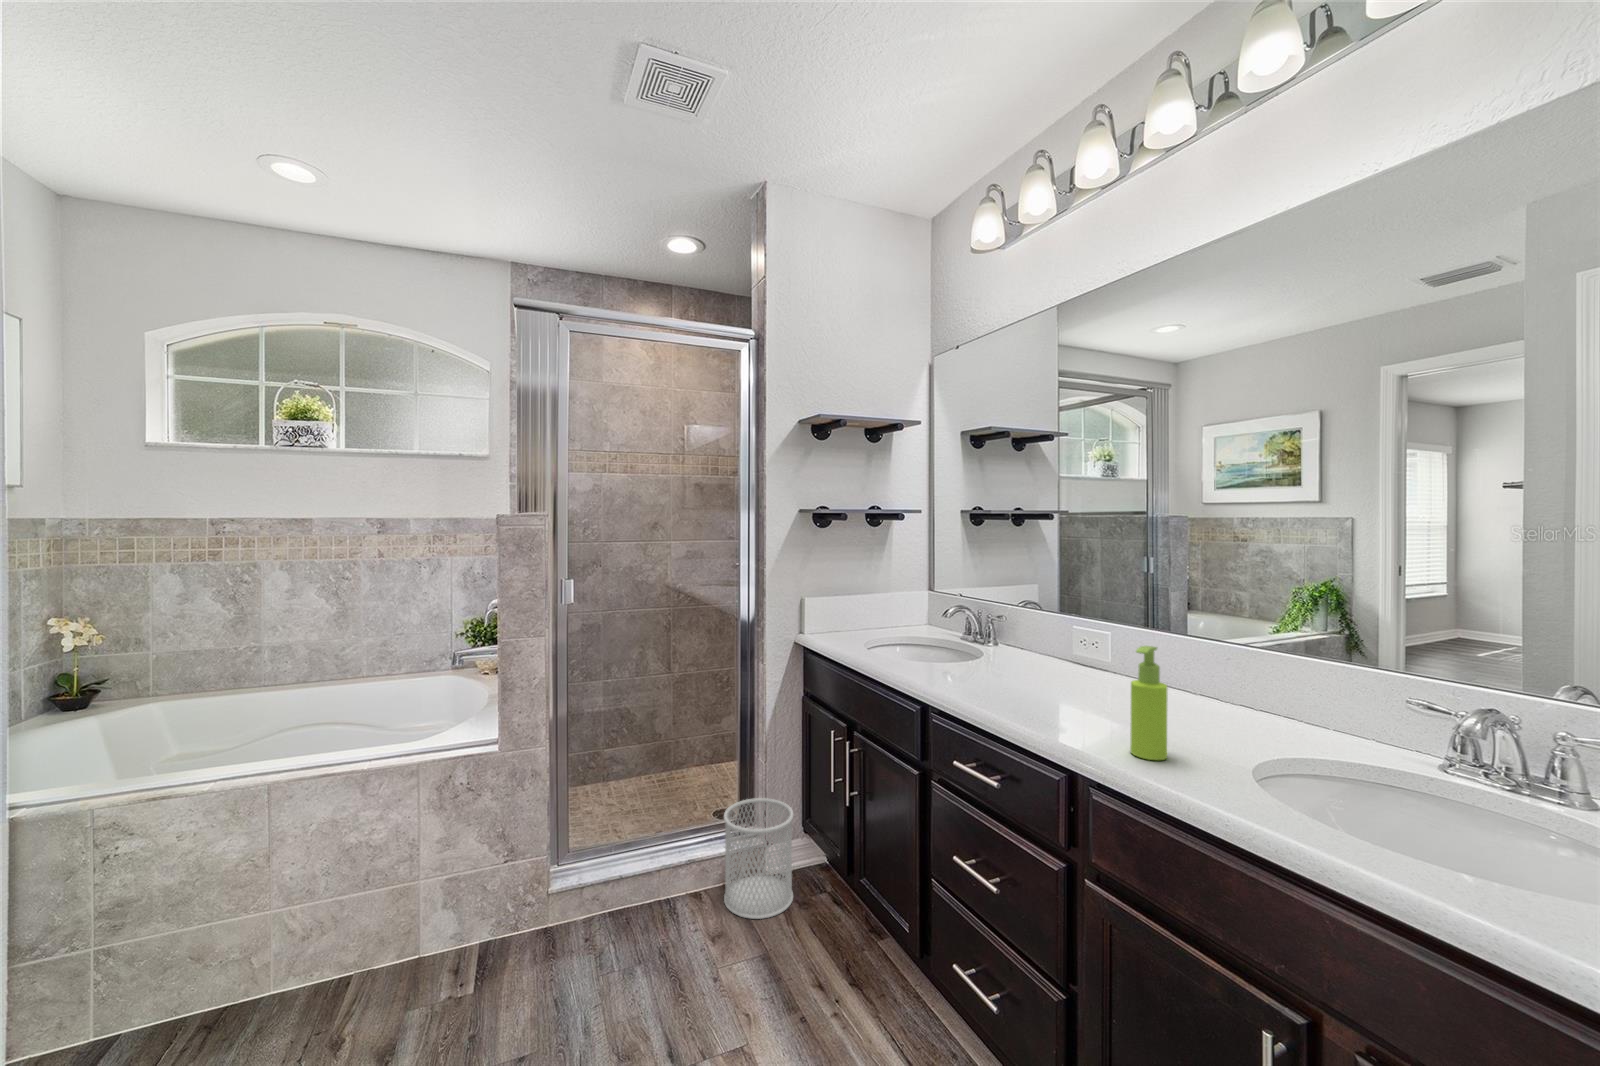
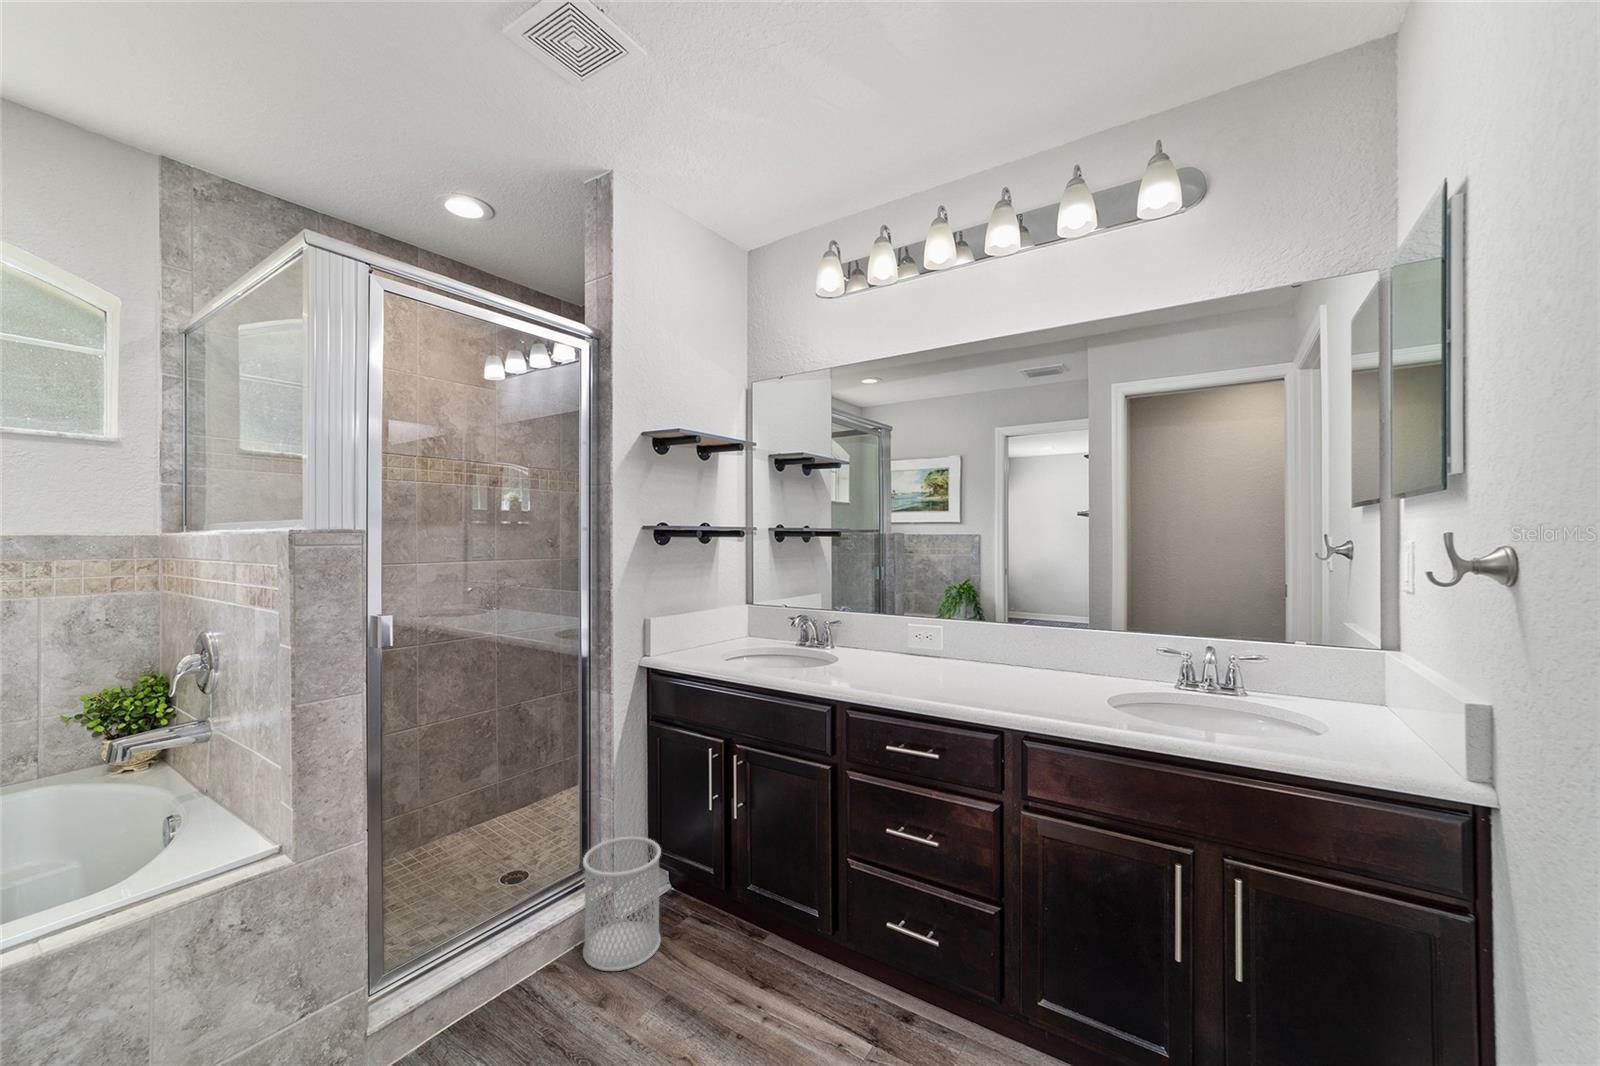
soap dispenser: present [1130,646,1167,760] -> none [1037,632,1061,713]

